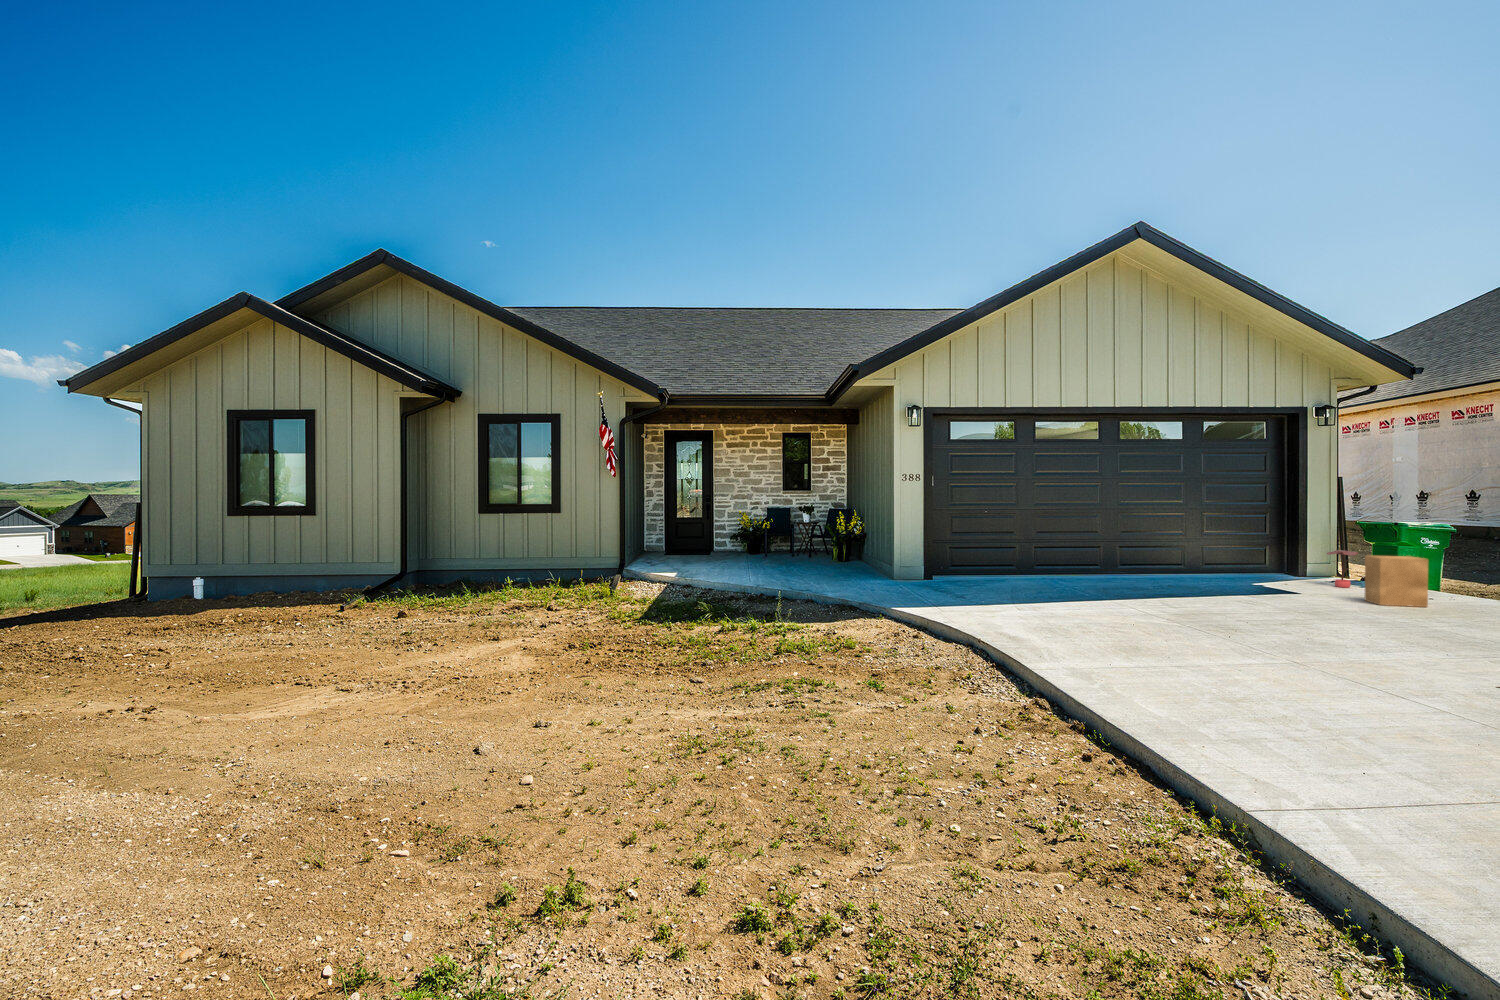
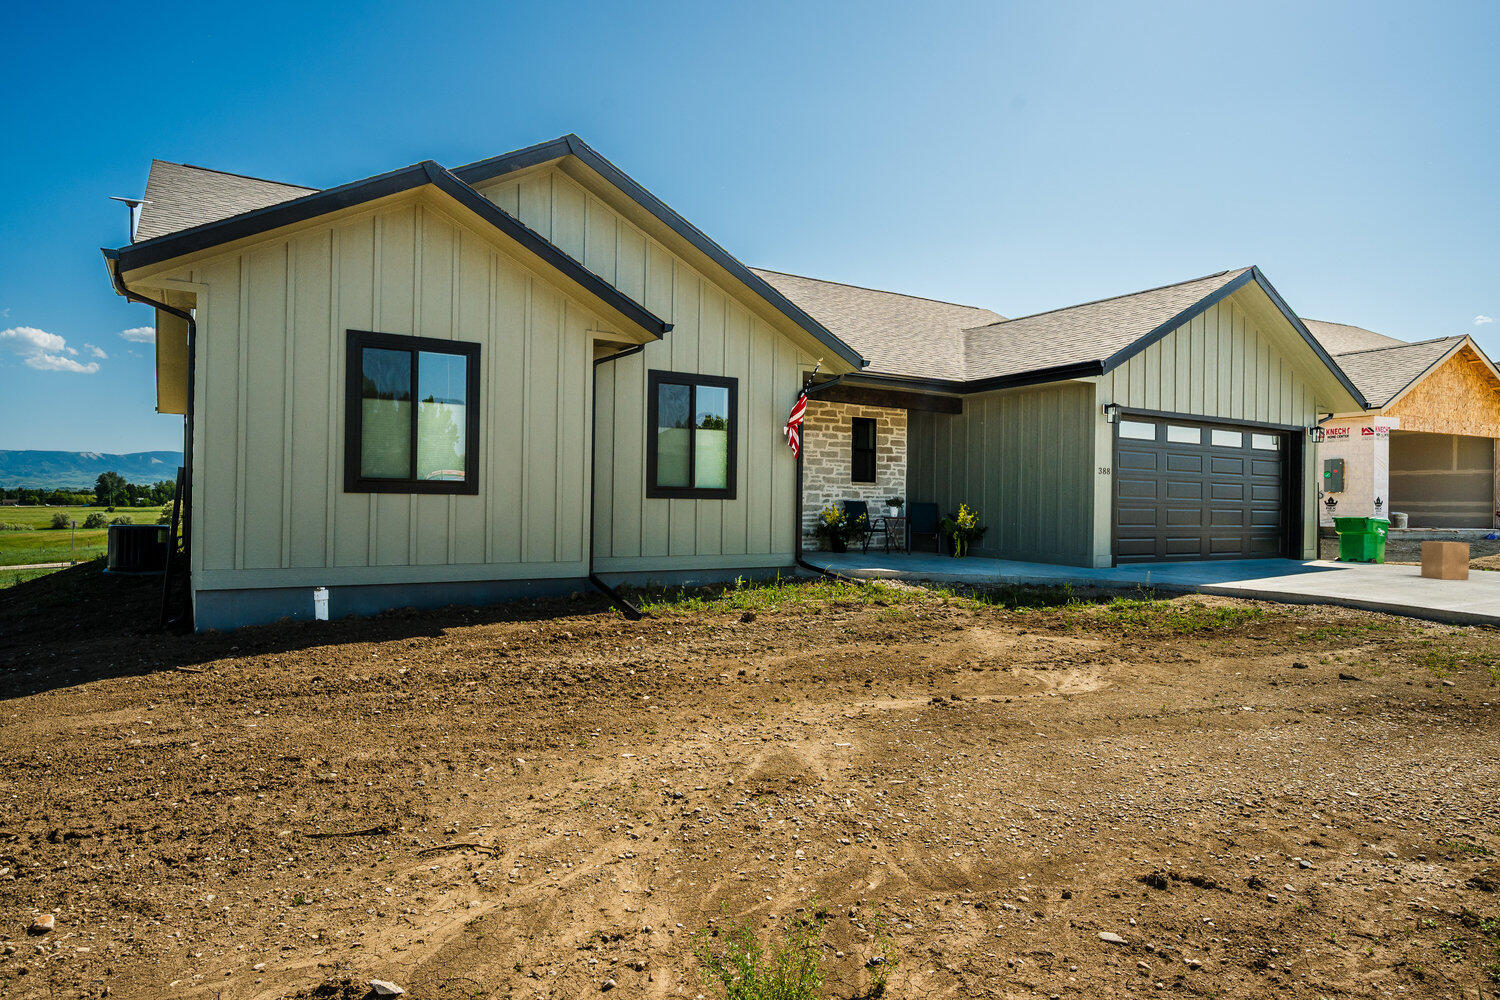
potted plant: present [1327,550,1358,588] -> none [1357,540,1382,569]

